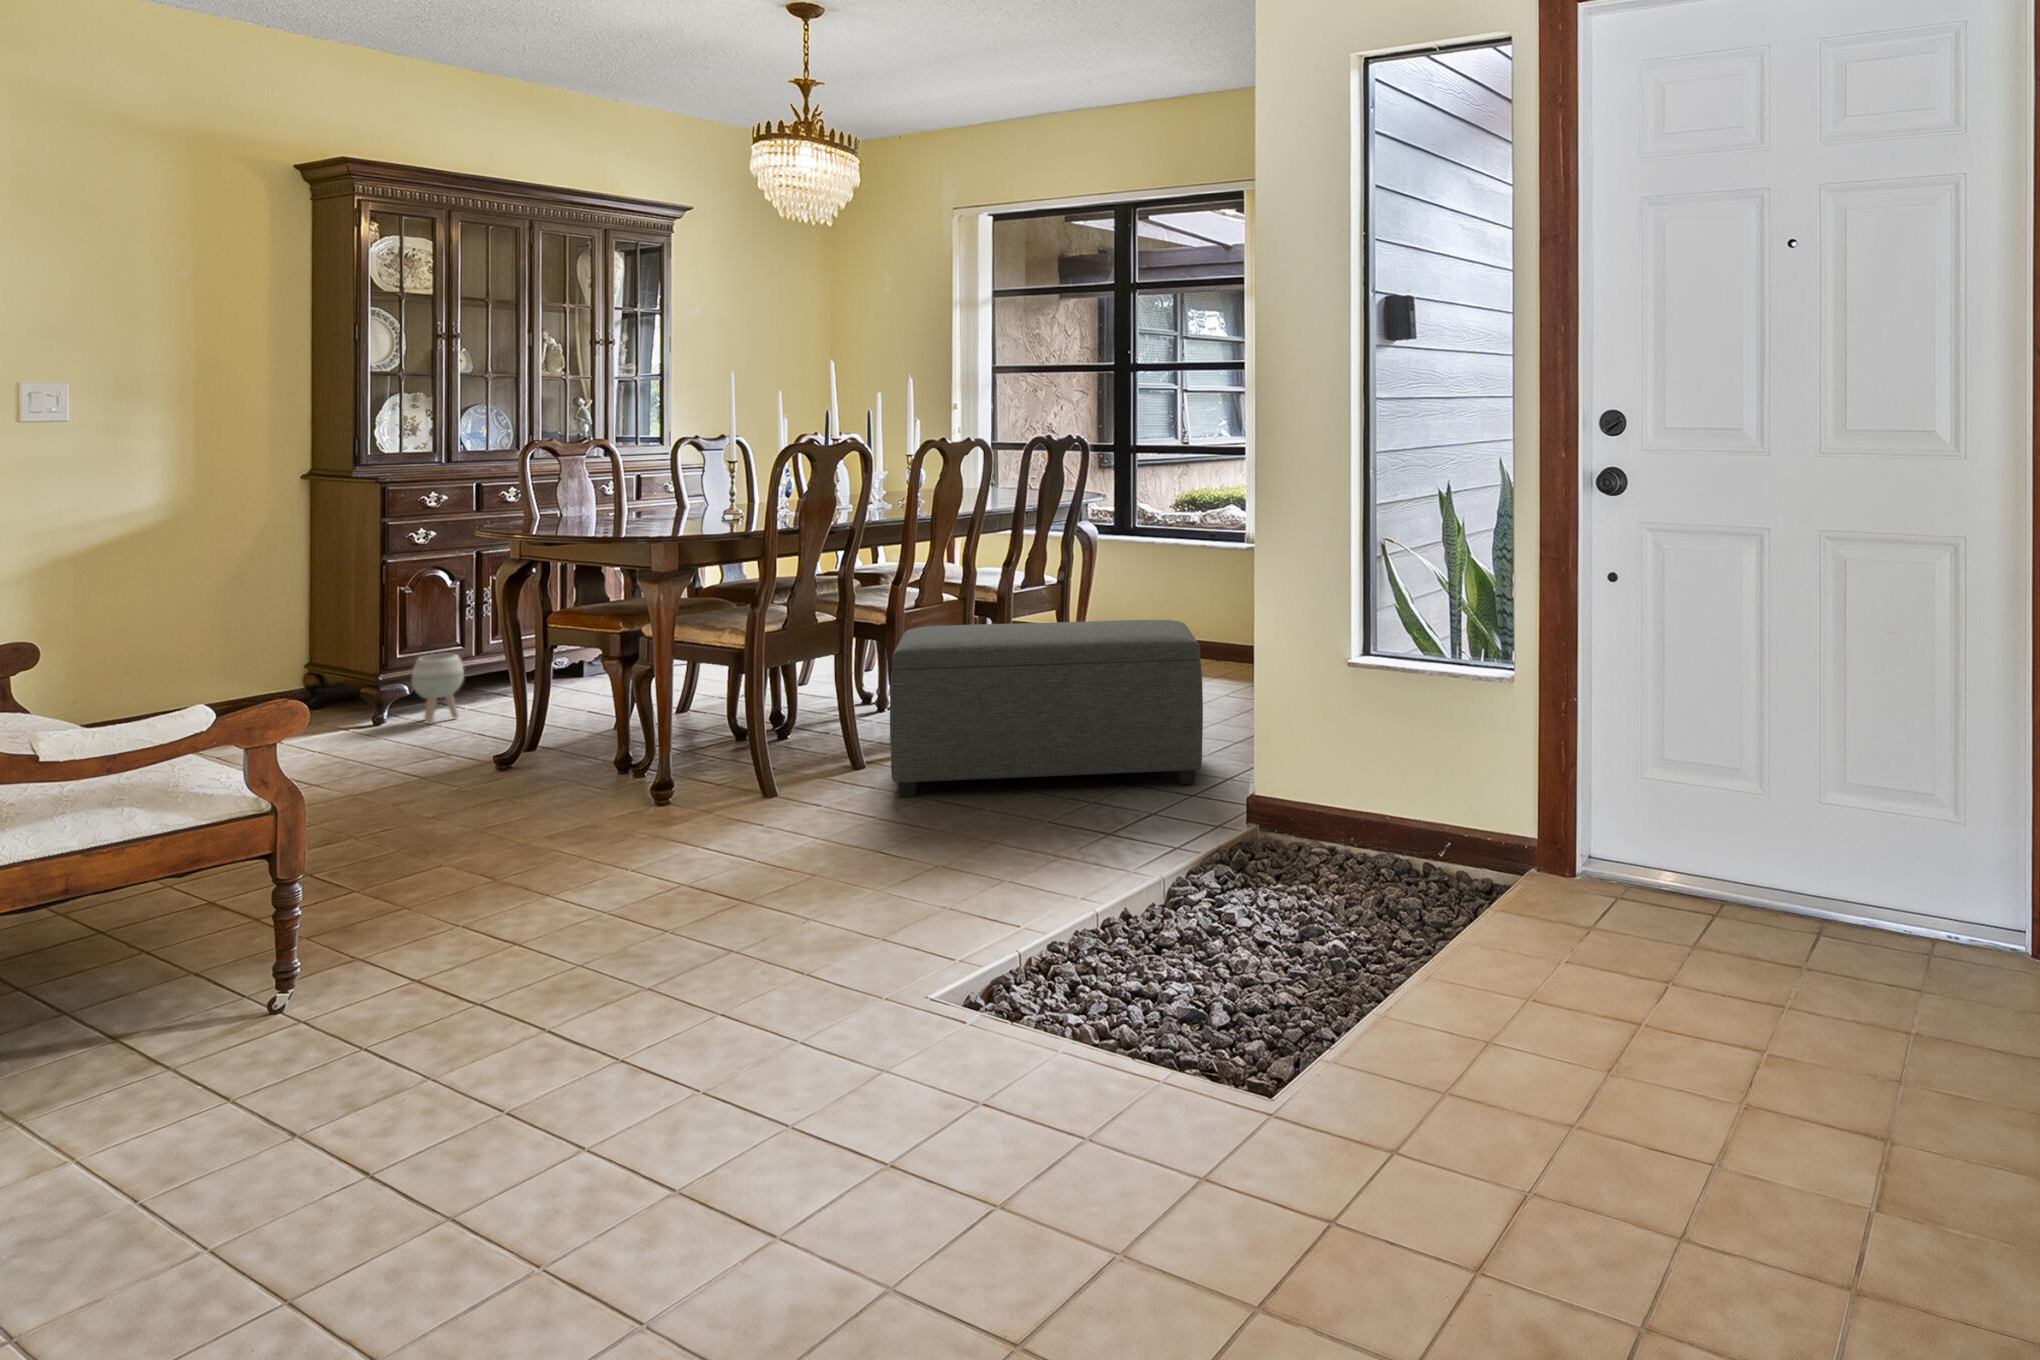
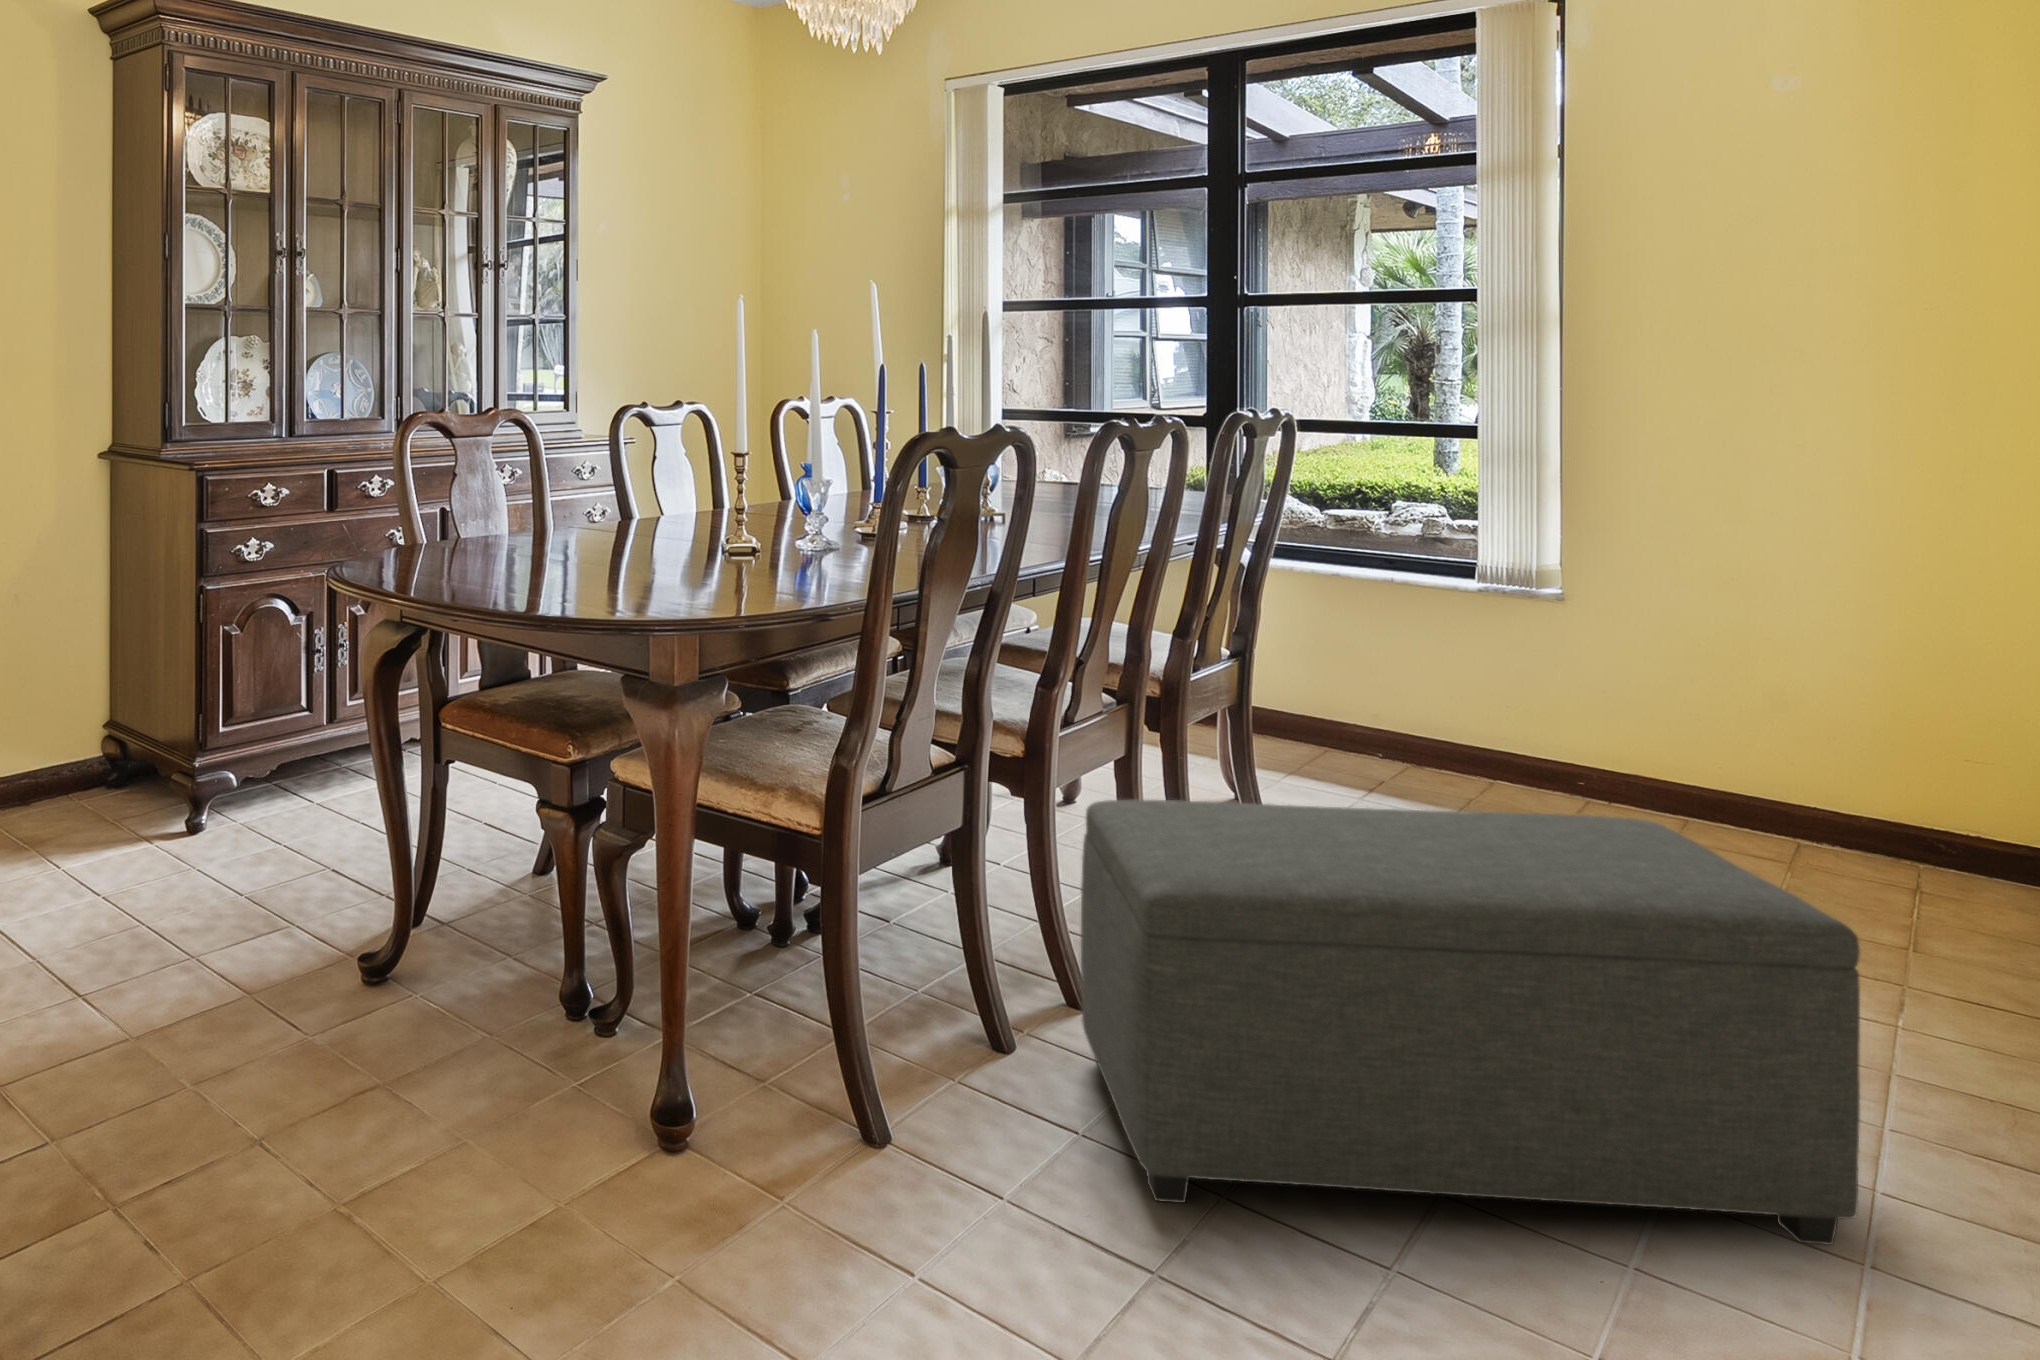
planter: present [412,654,464,724] -> none [241,726,312,836]

